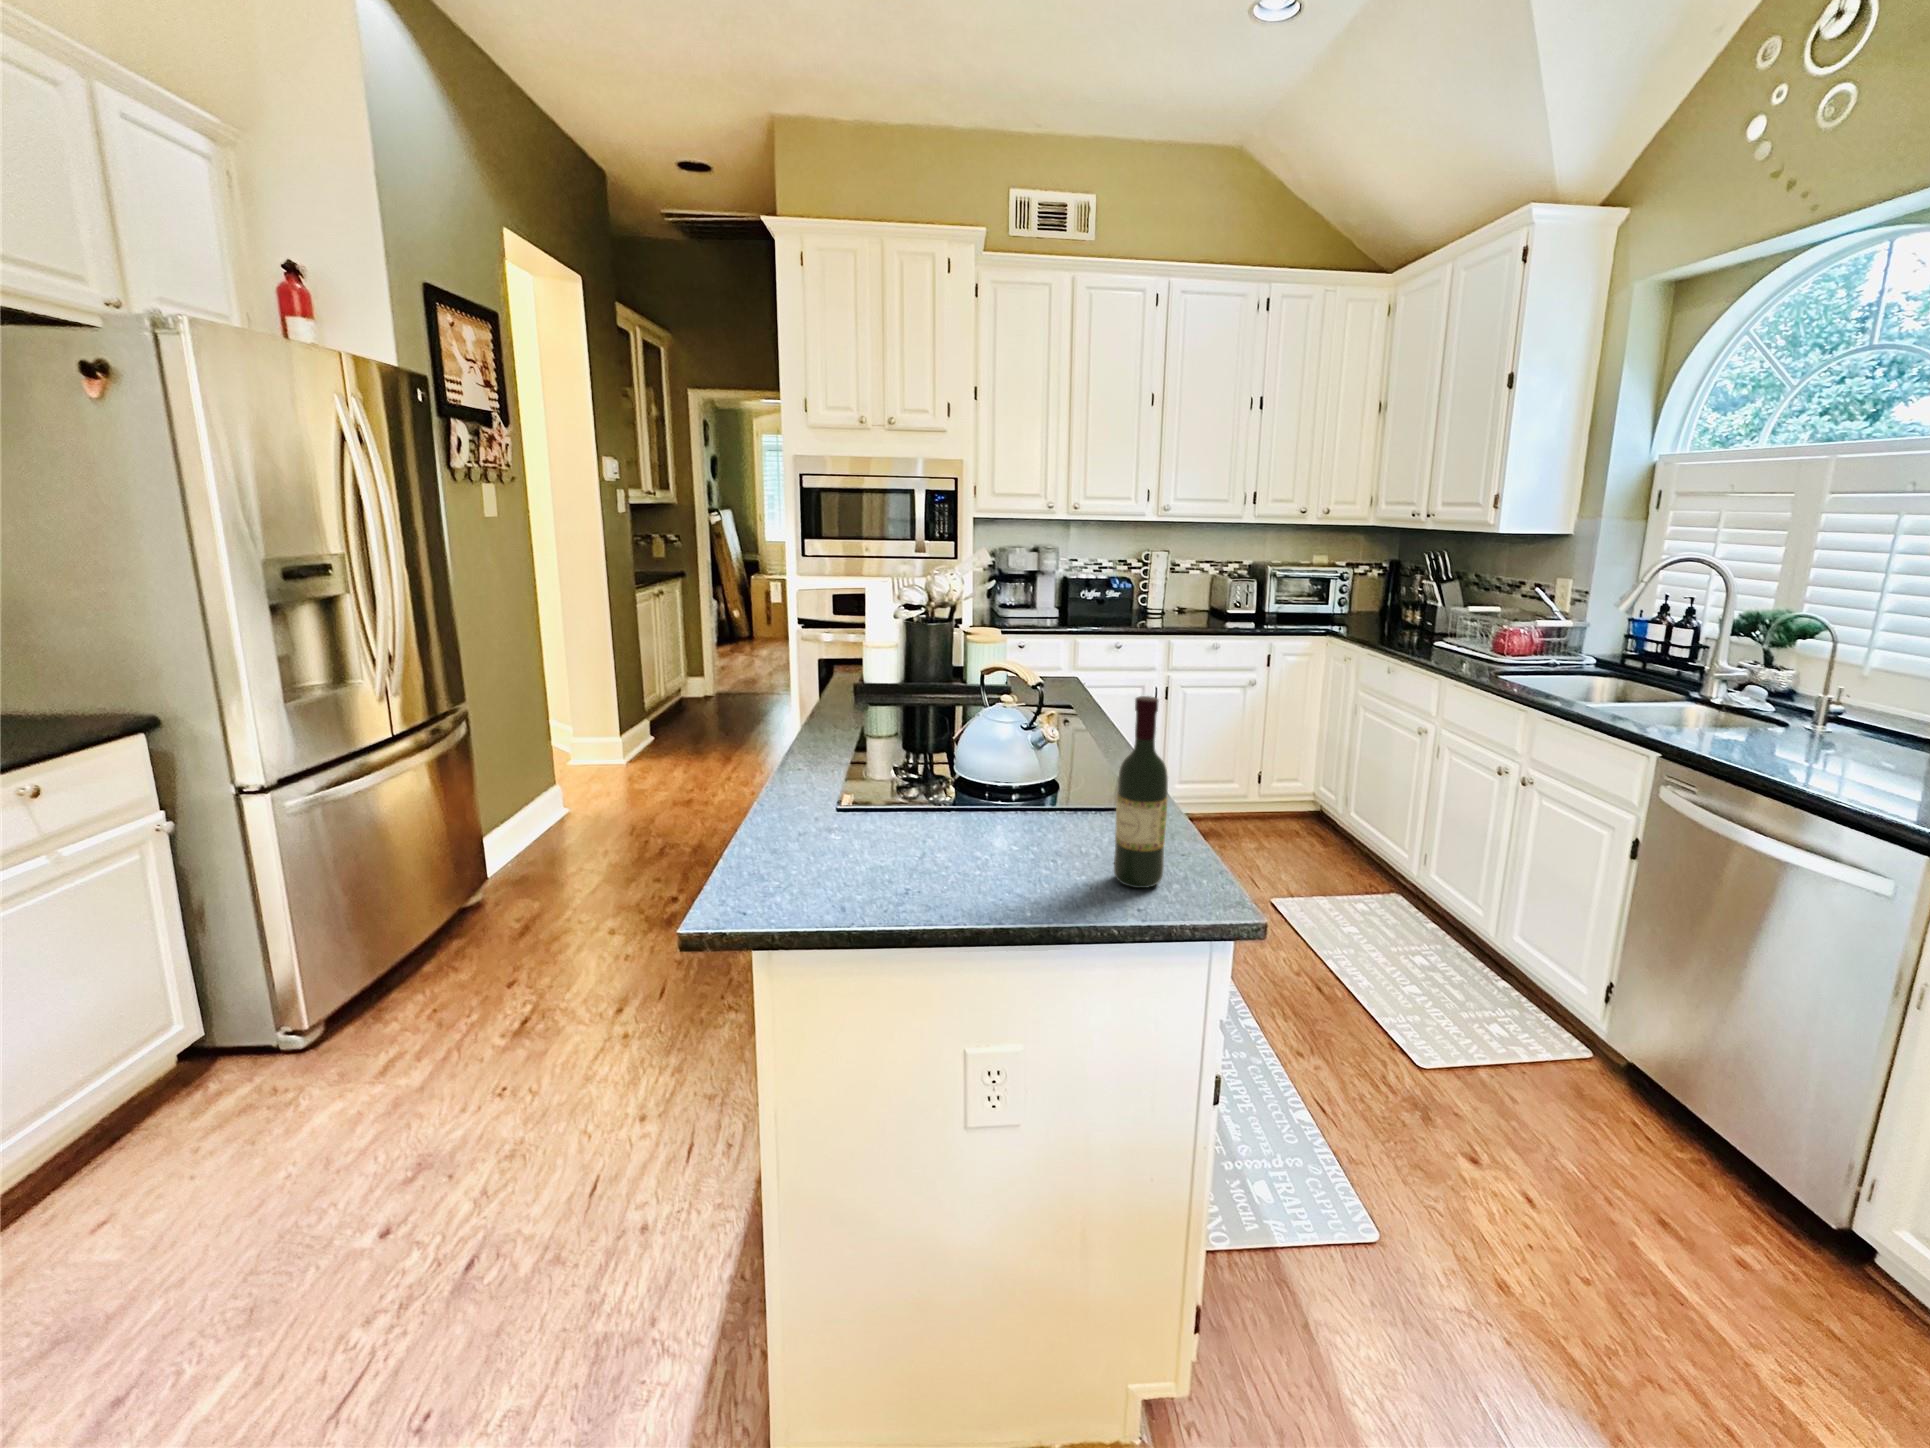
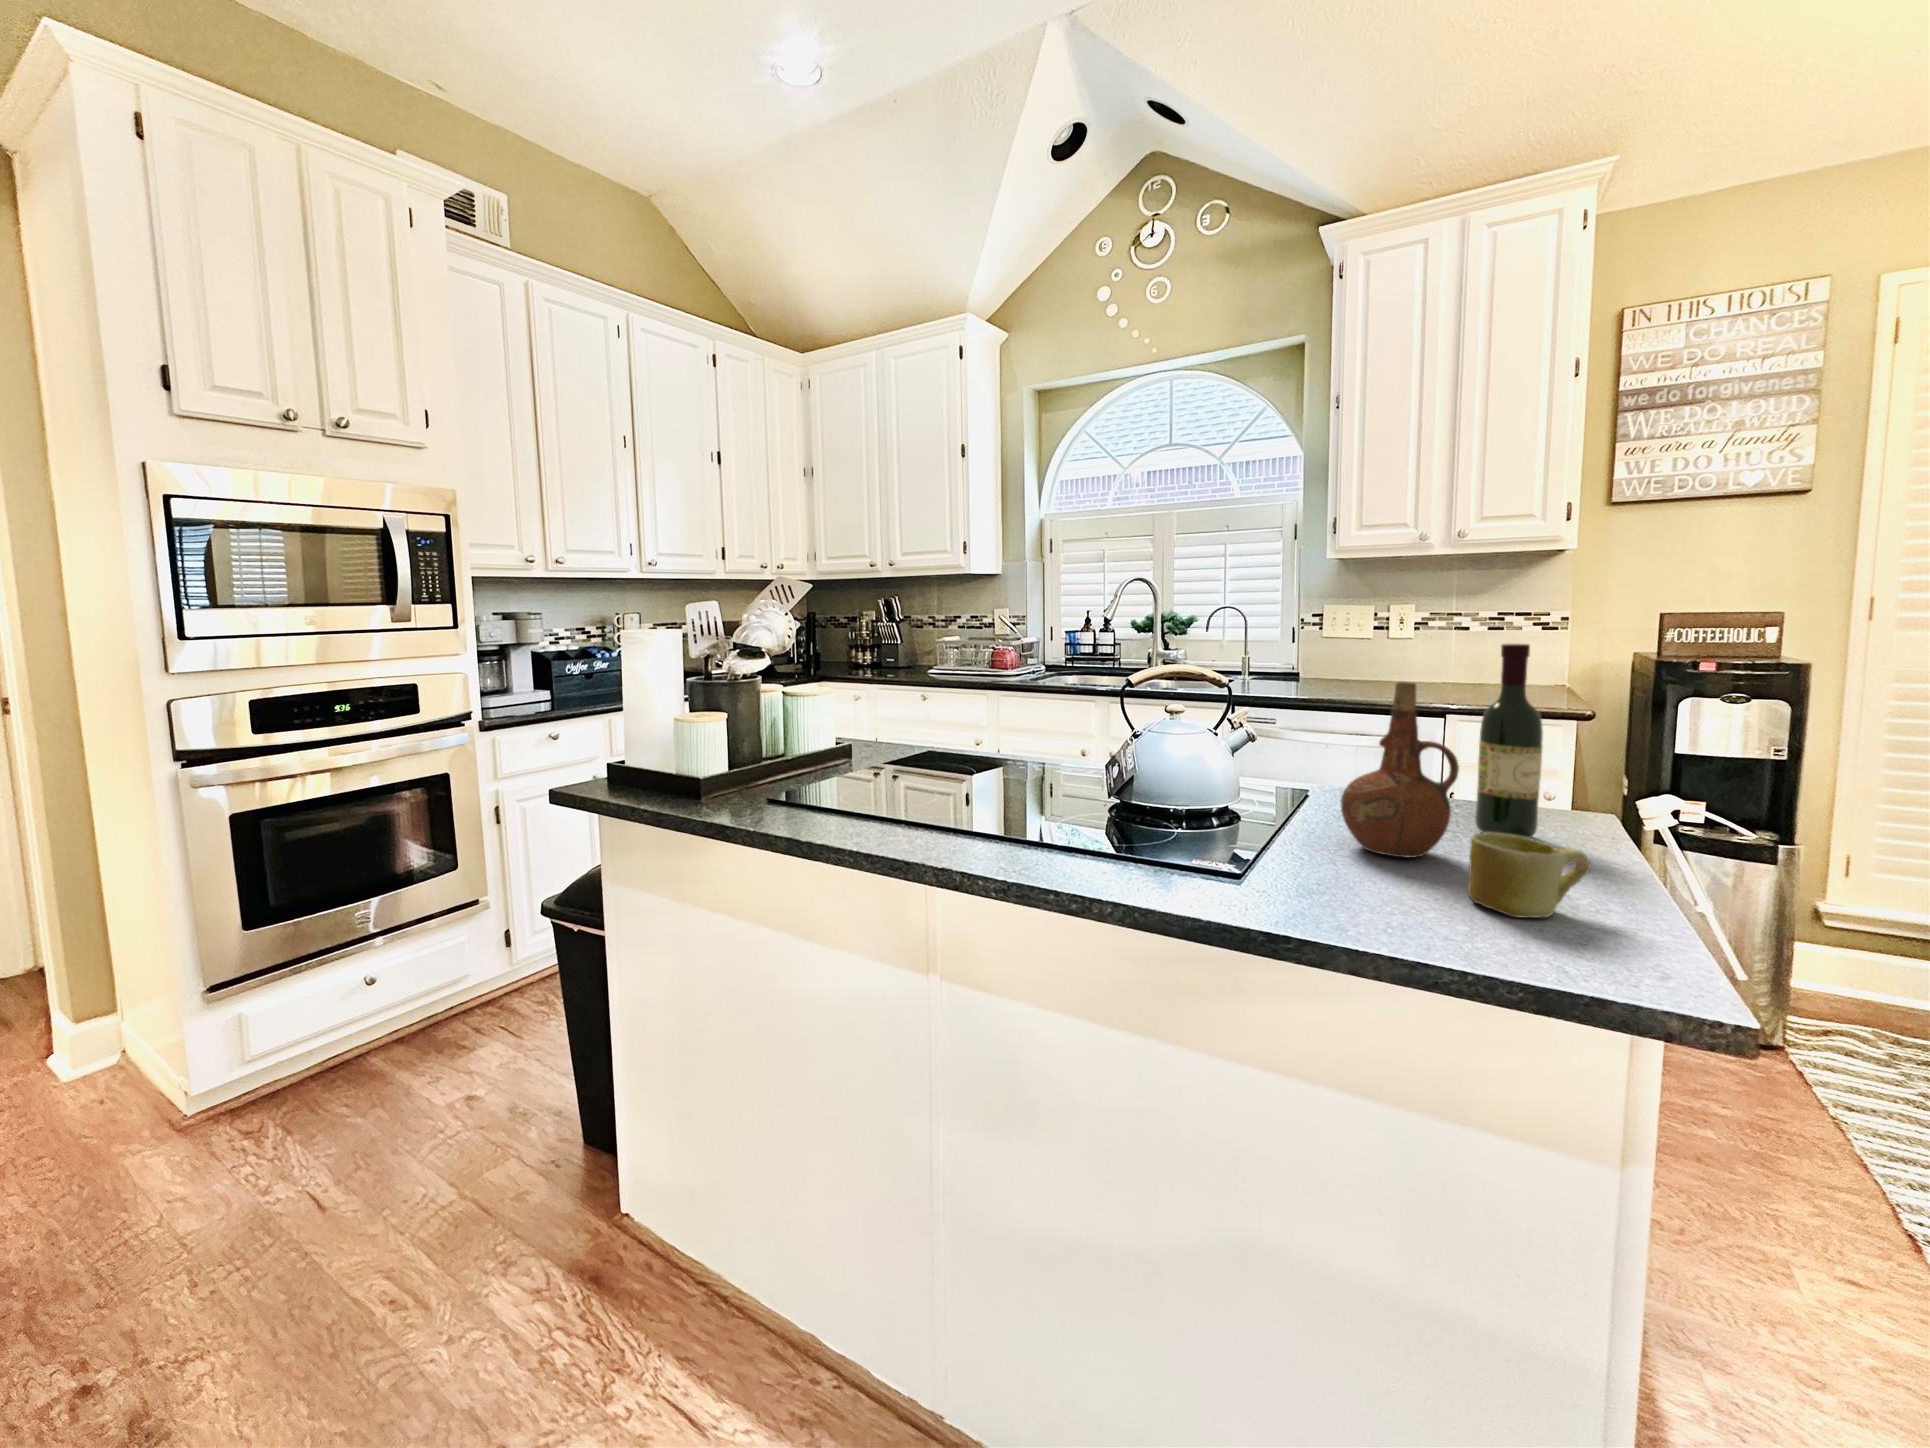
ceramic pitcher: none [974,708,1054,857] -> present [1341,682,1459,858]
mug: none [885,826,946,894] -> present [1468,832,1590,918]

